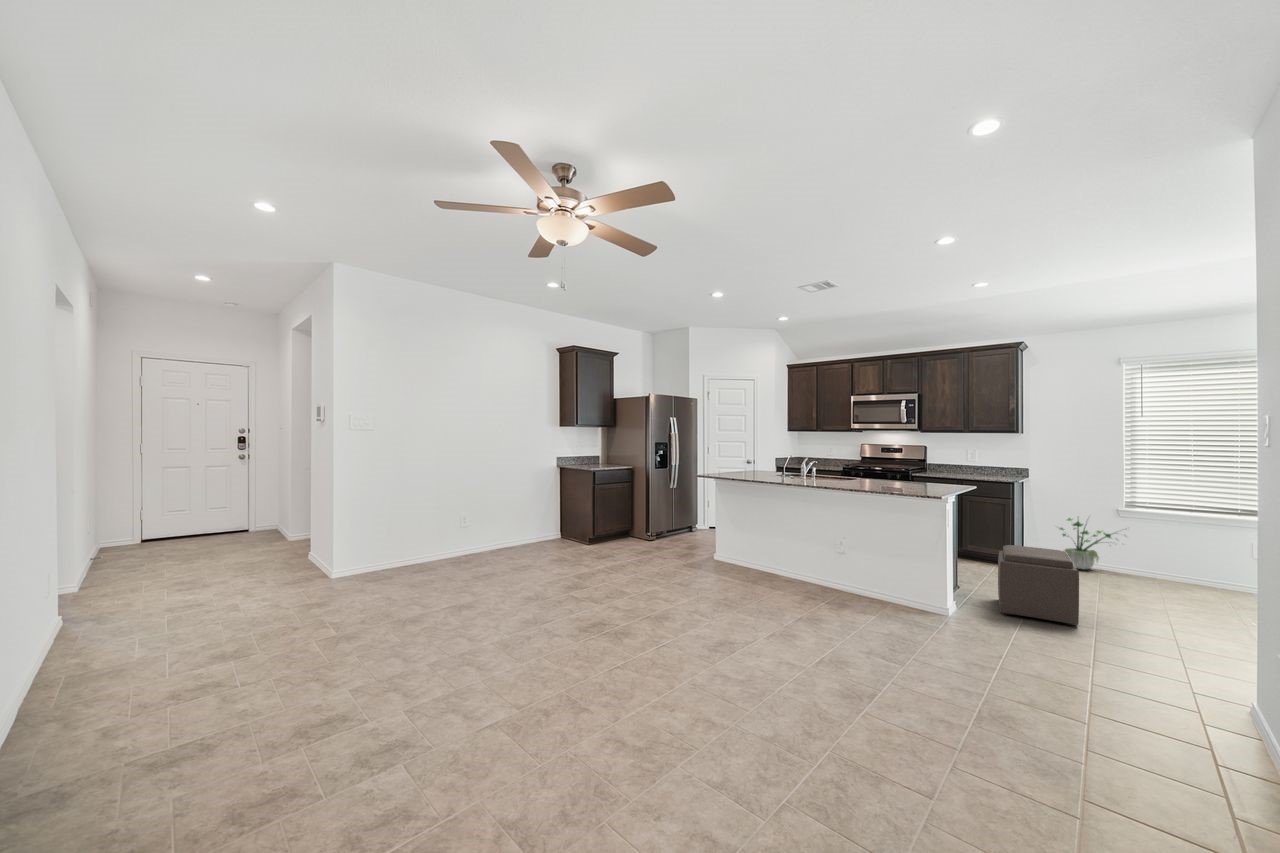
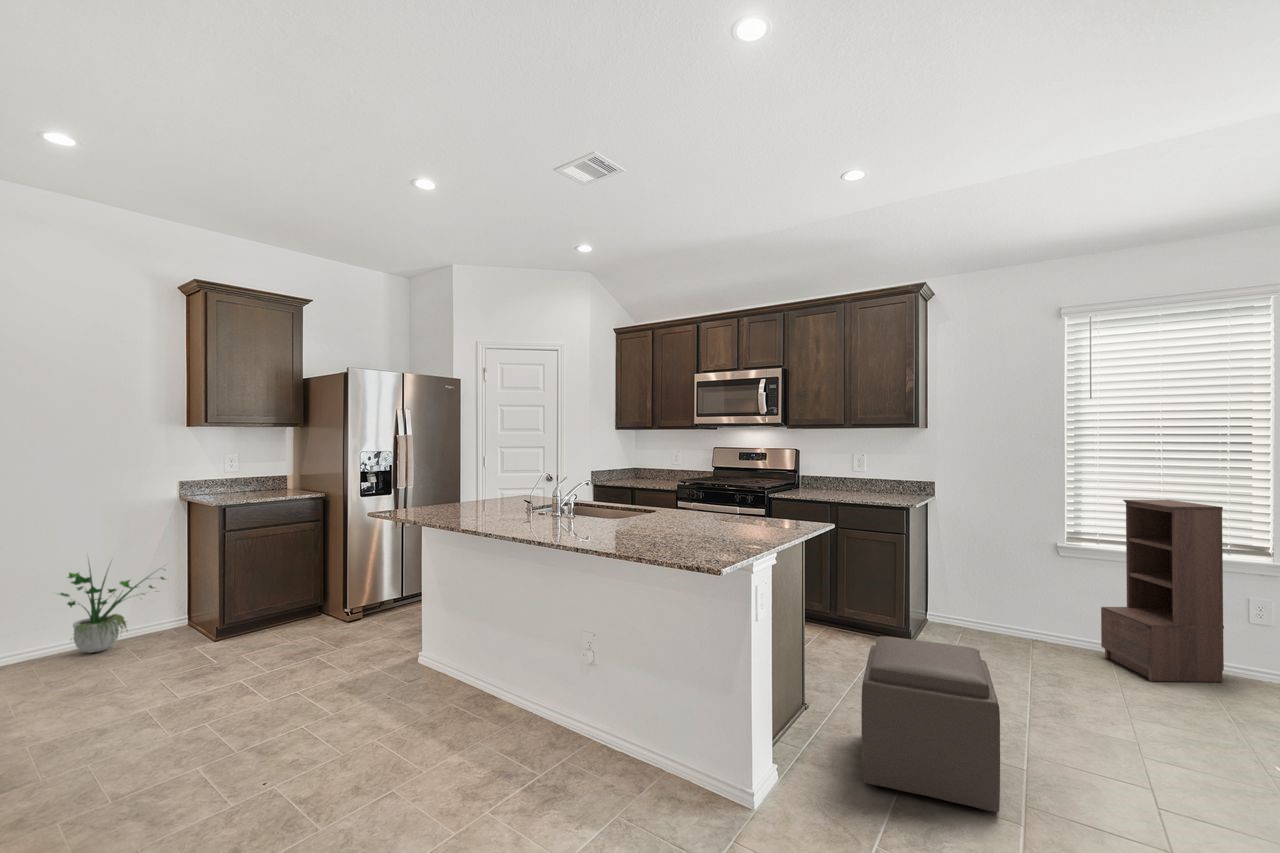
bookshelf: none [1148,480,1232,593] -> present [1101,500,1224,682]
potted plant: present [1059,518,1111,569] -> present [60,569,164,653]

